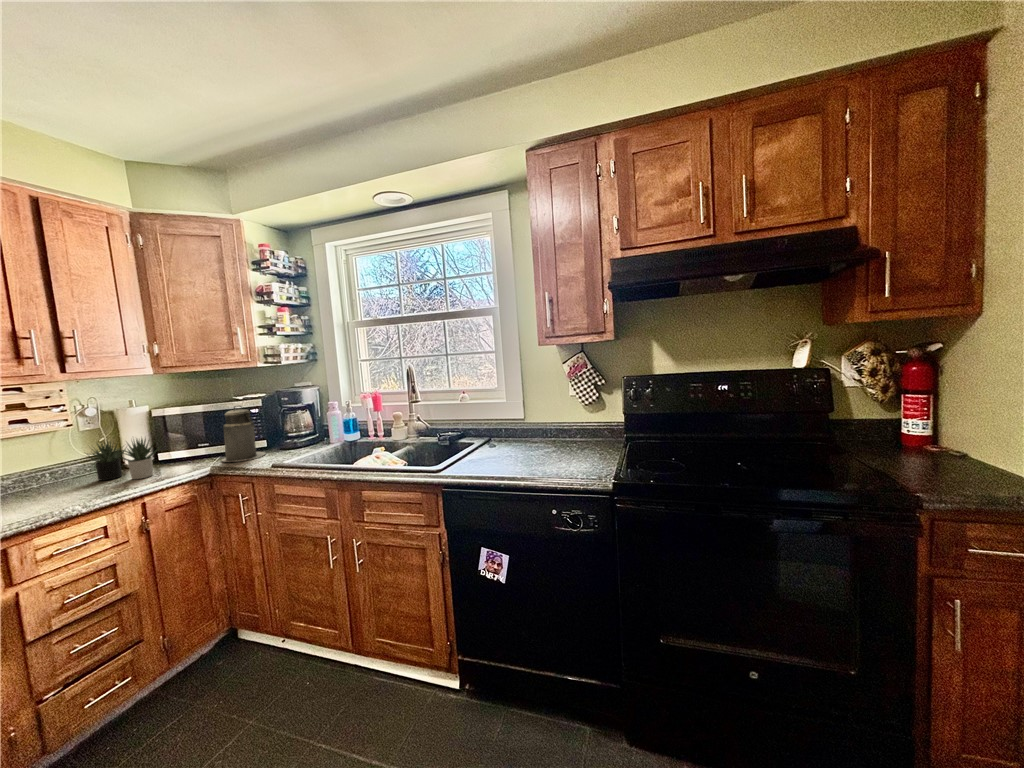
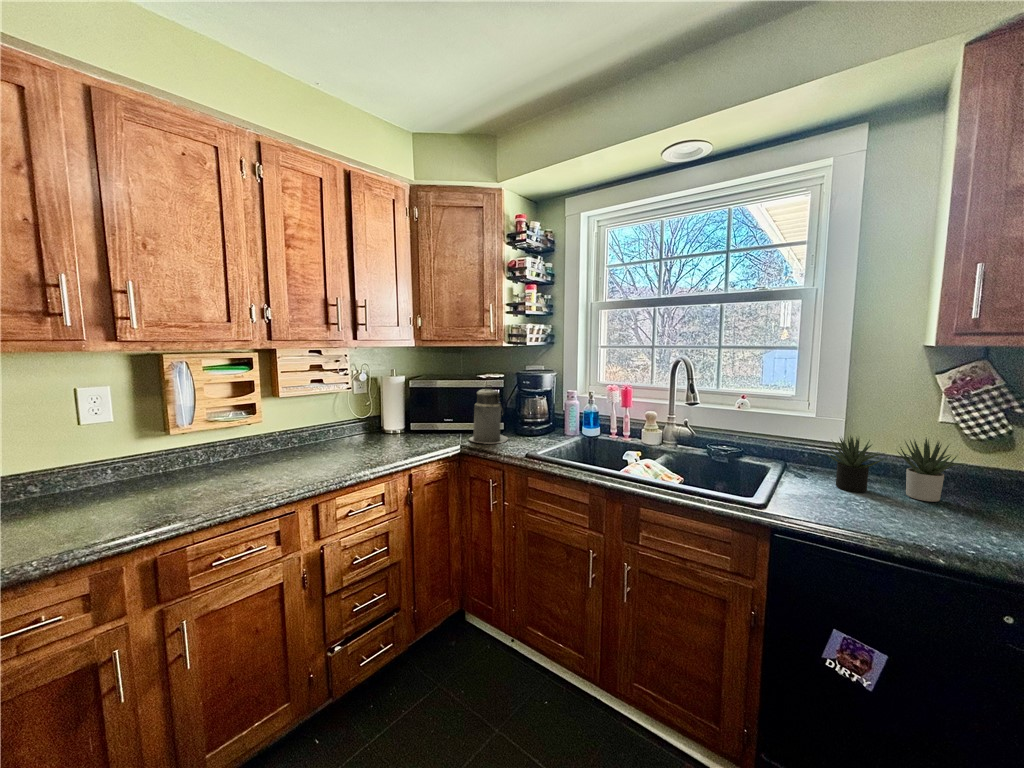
succulent plant: present [87,438,159,480] -> present [825,436,965,502]

